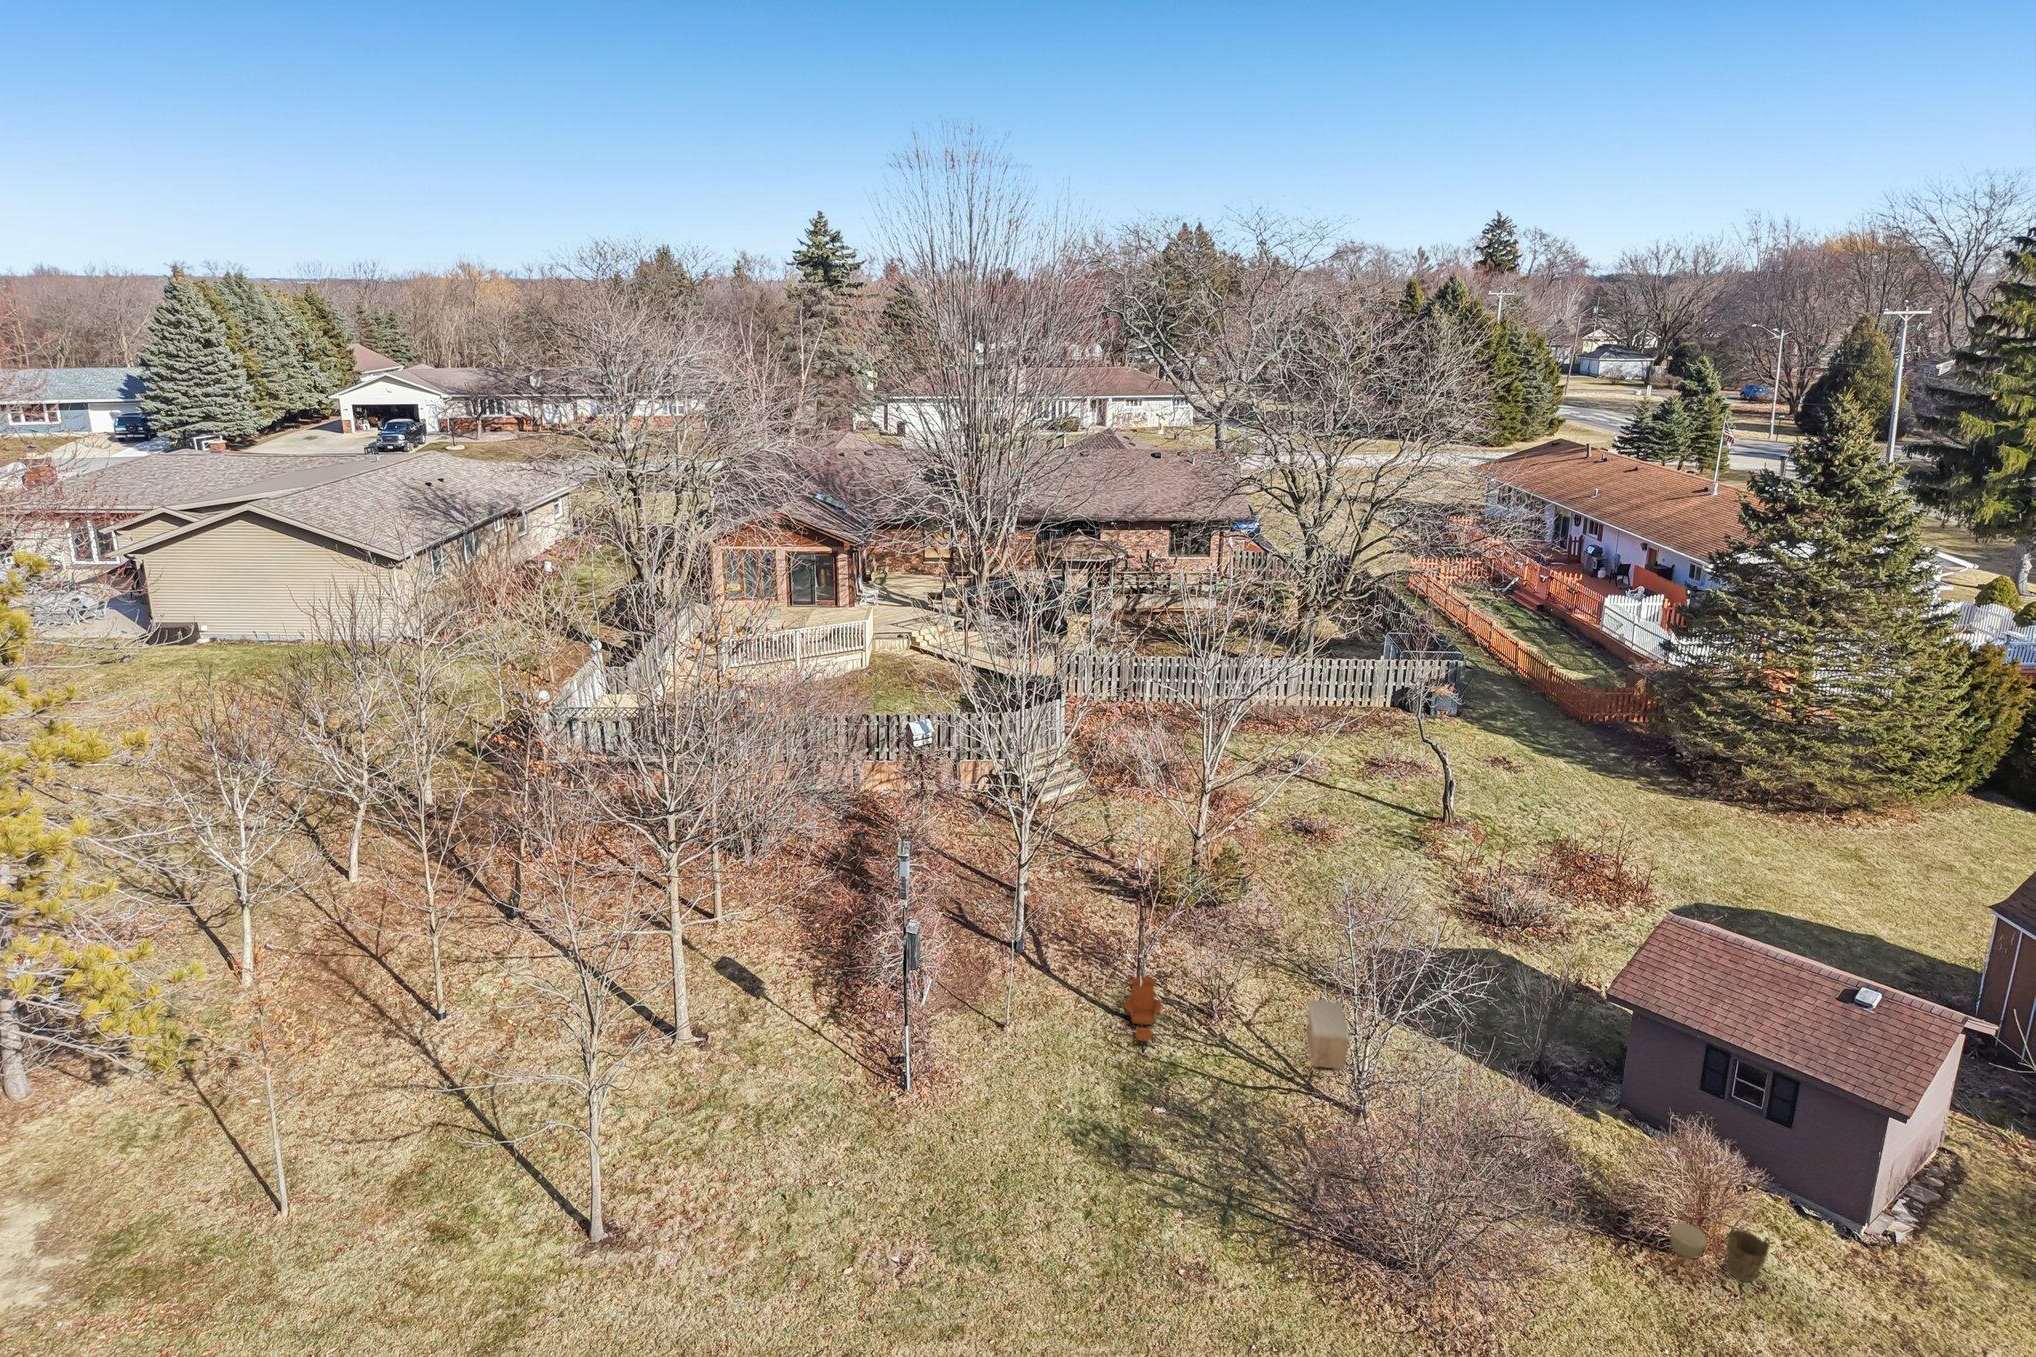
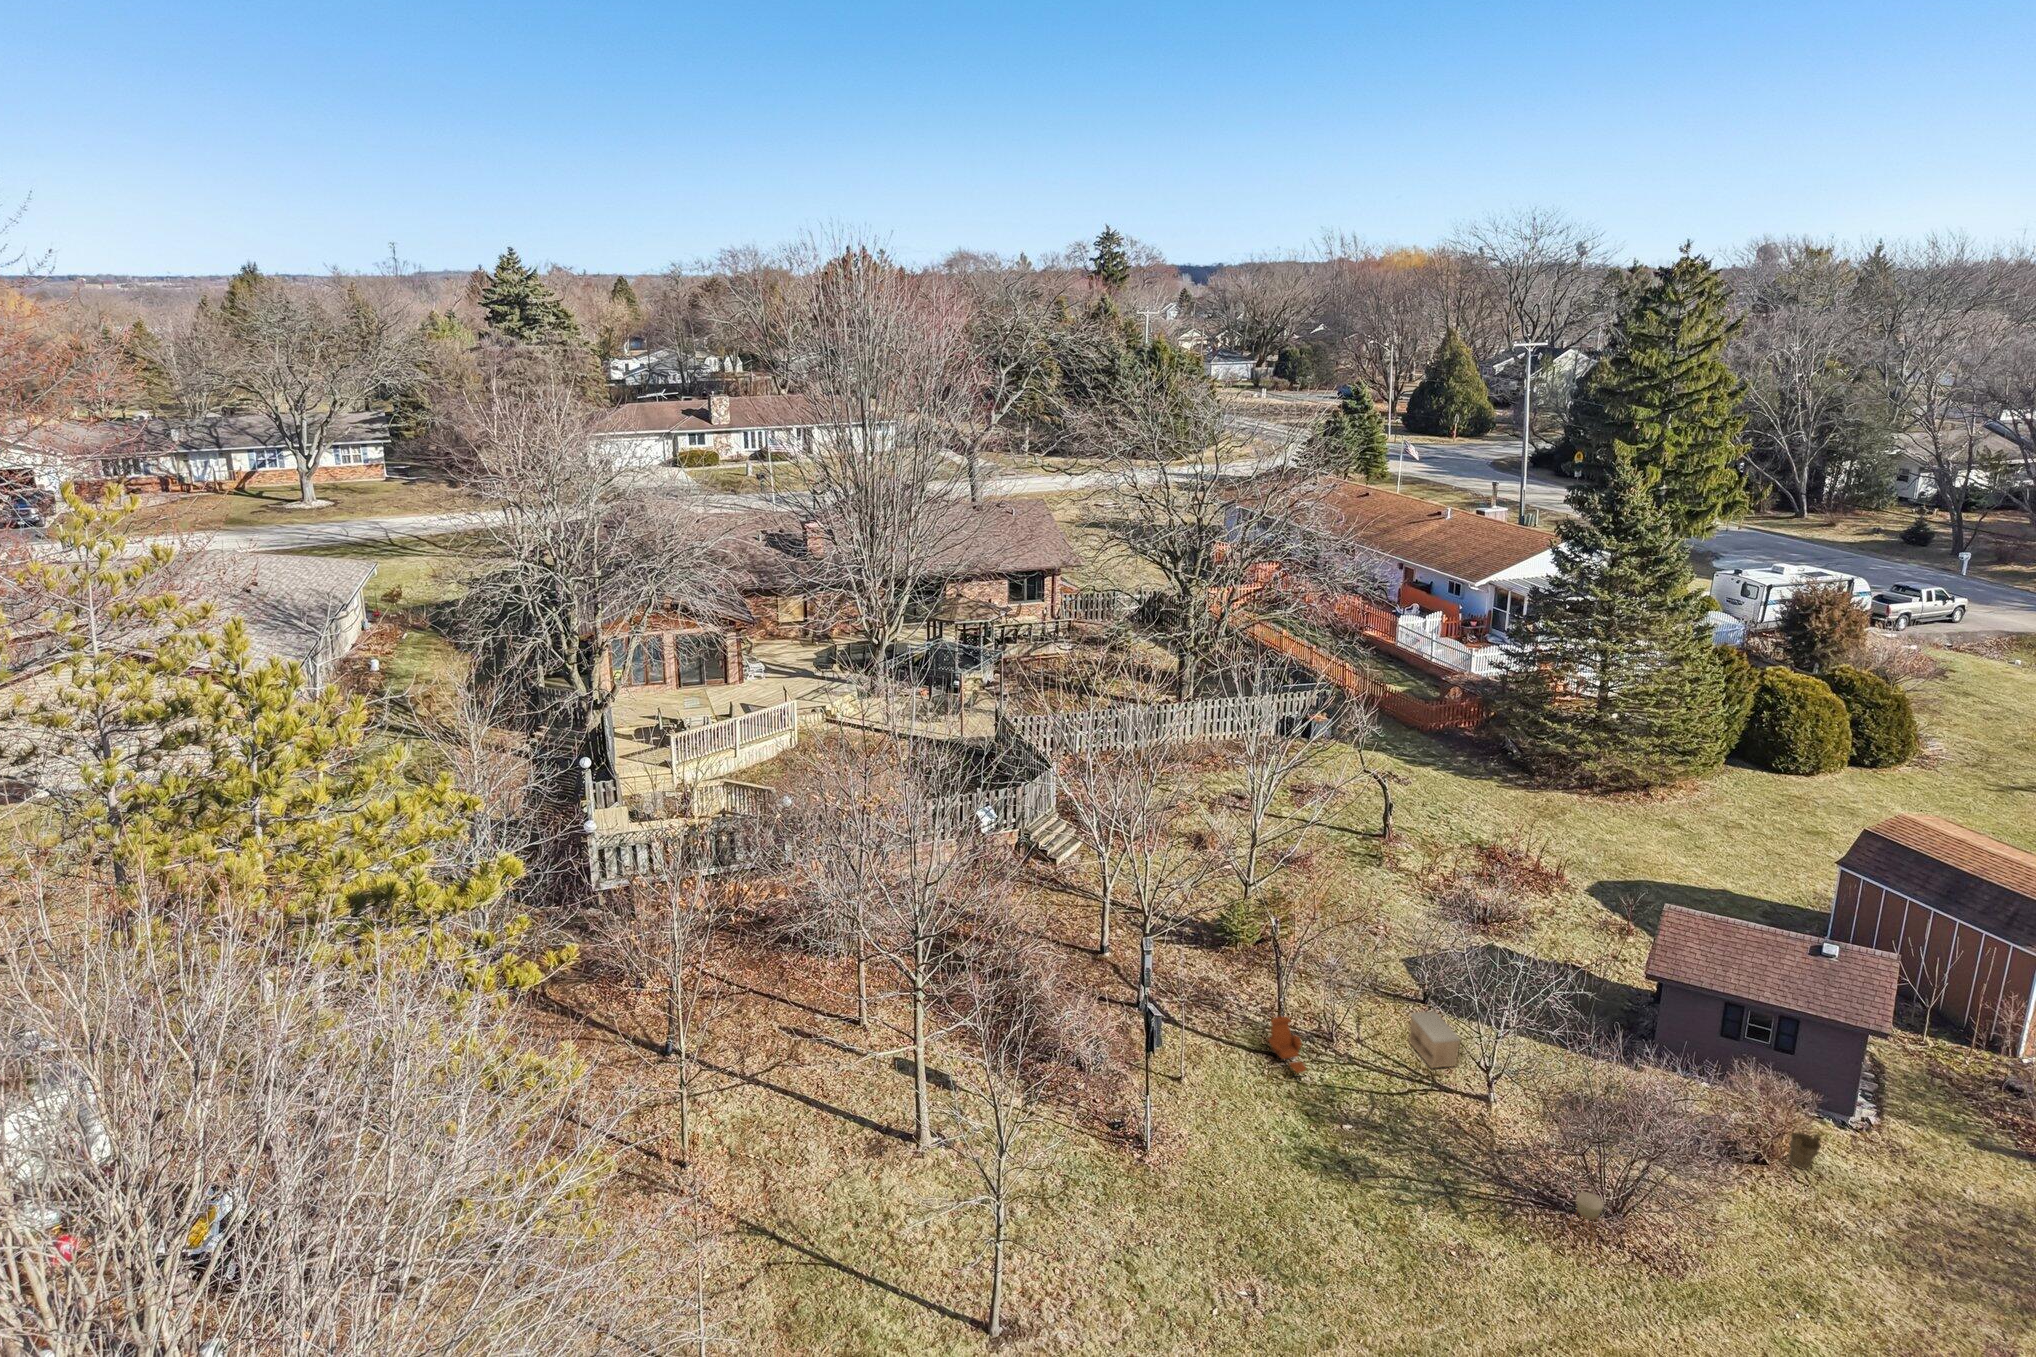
planter: present [1661,1223,1707,1284] -> present [1569,1192,1604,1240]

